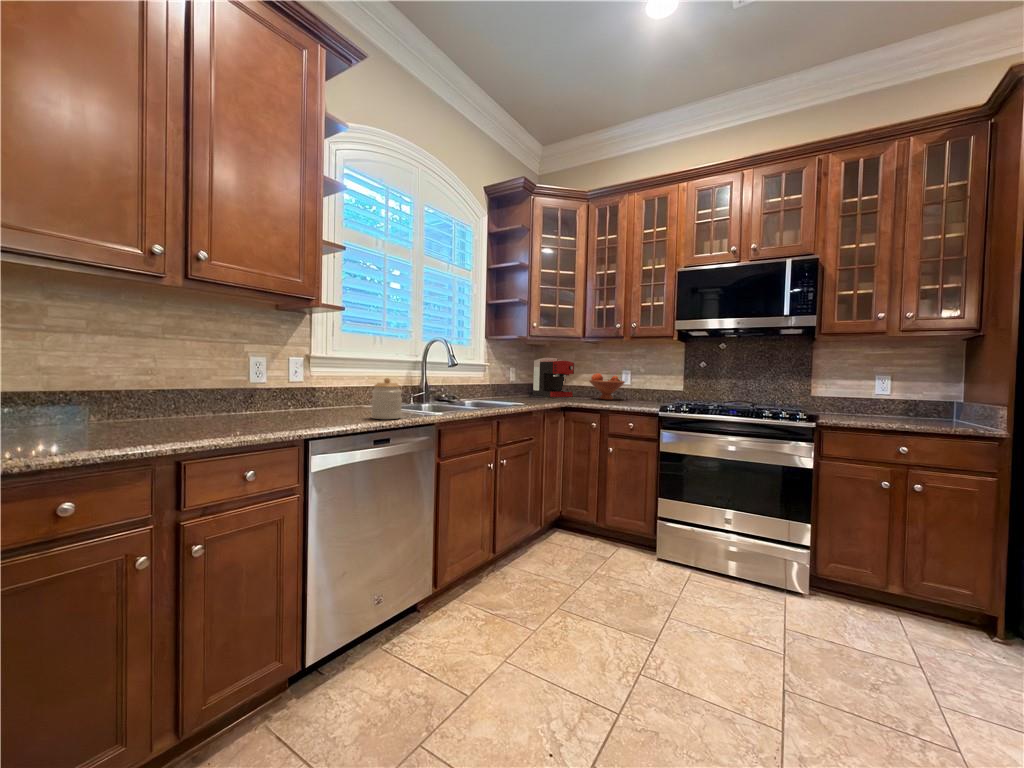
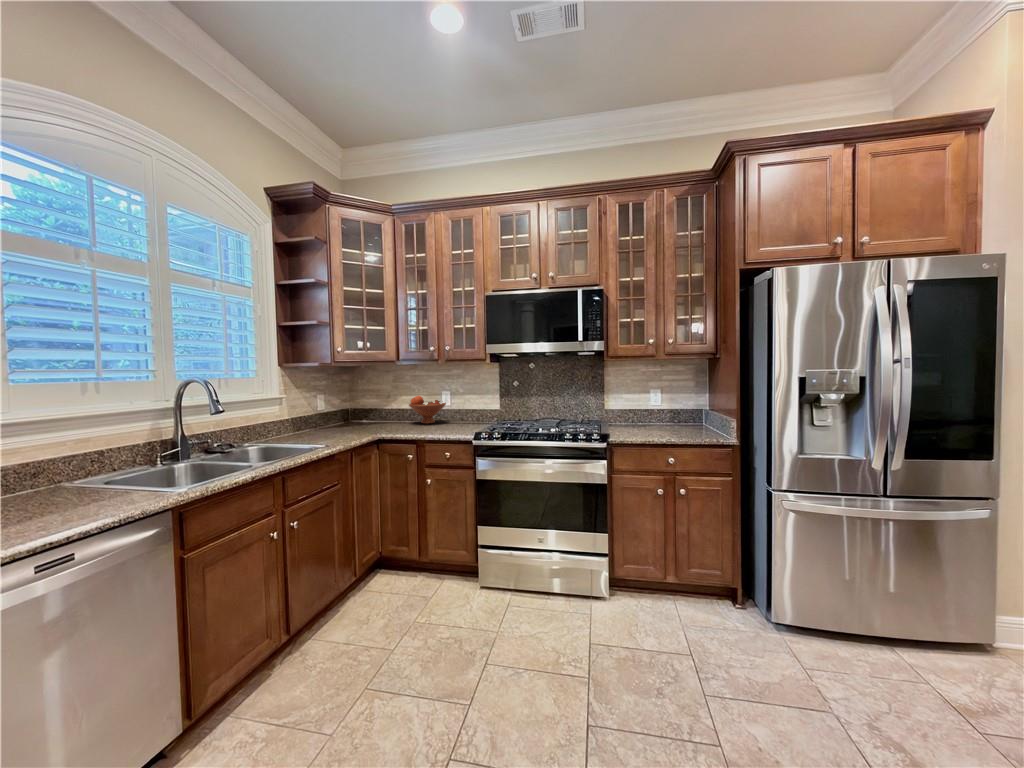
coffee maker: present [533,358,574,397] -> none [347,381,393,425]
jar: present [371,378,402,419] -> none [40,461,104,526]

